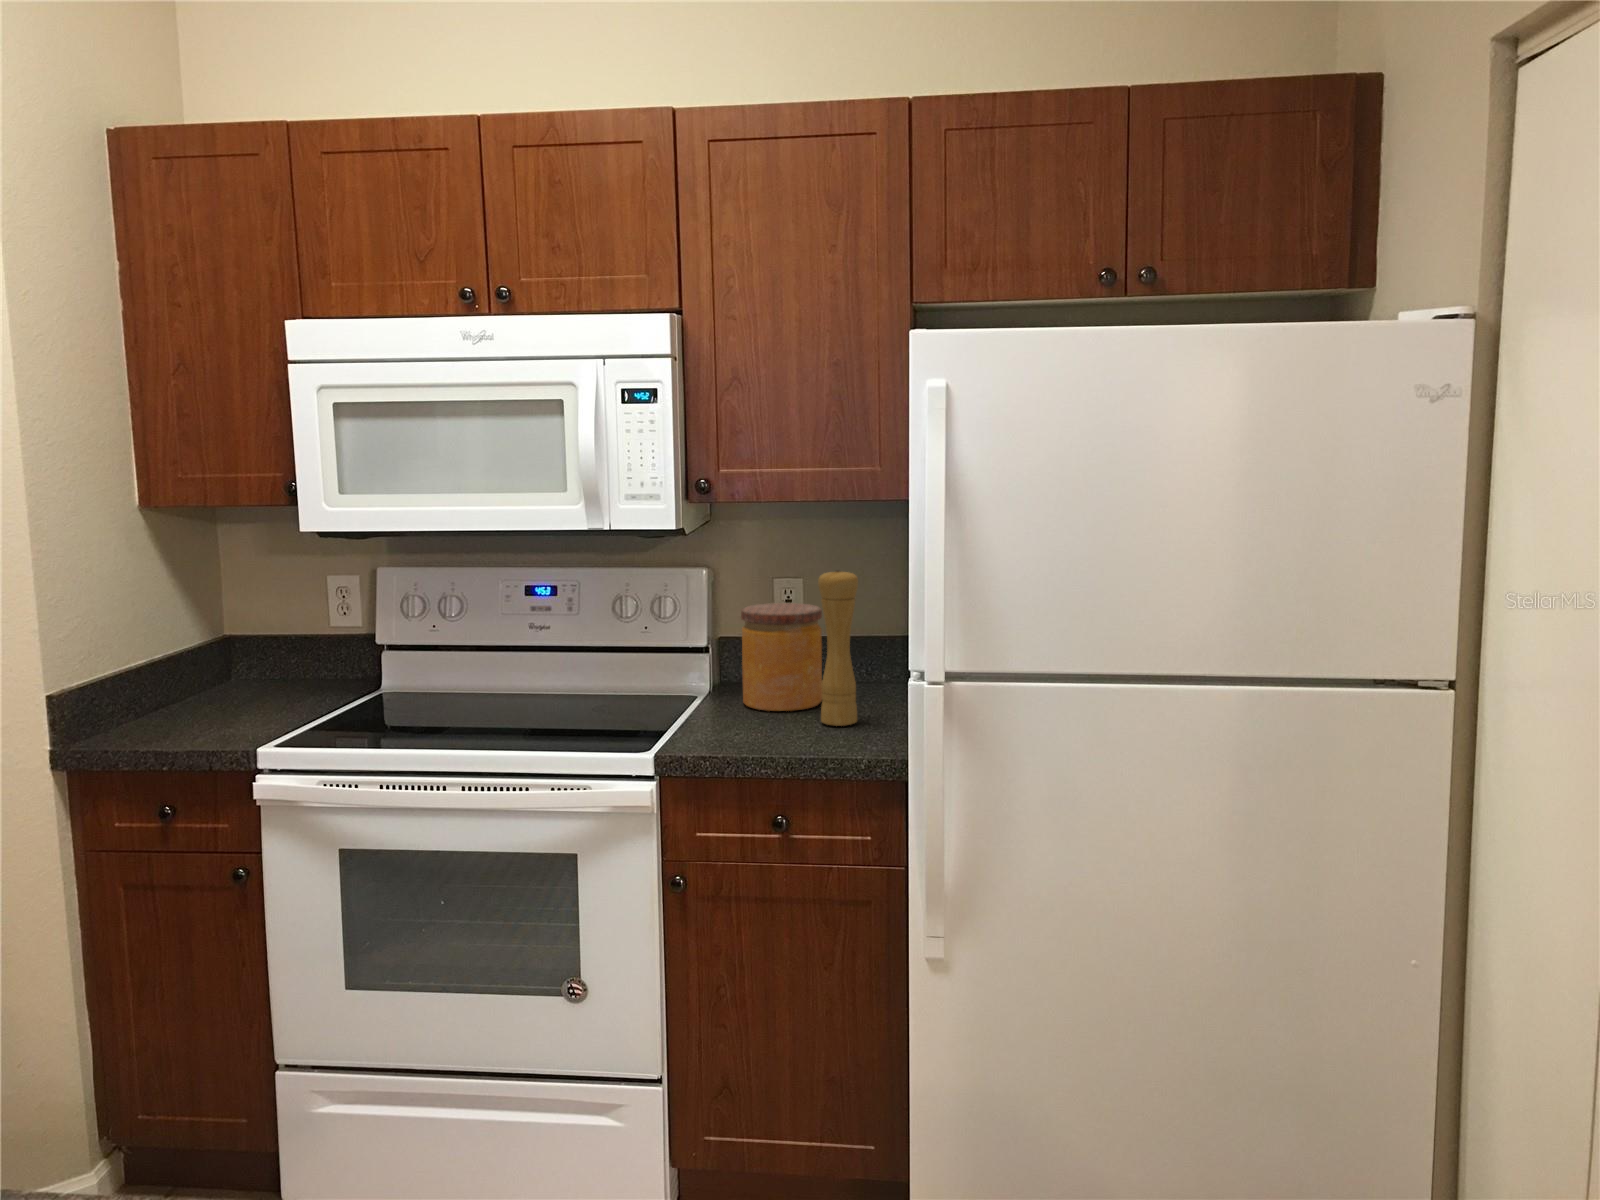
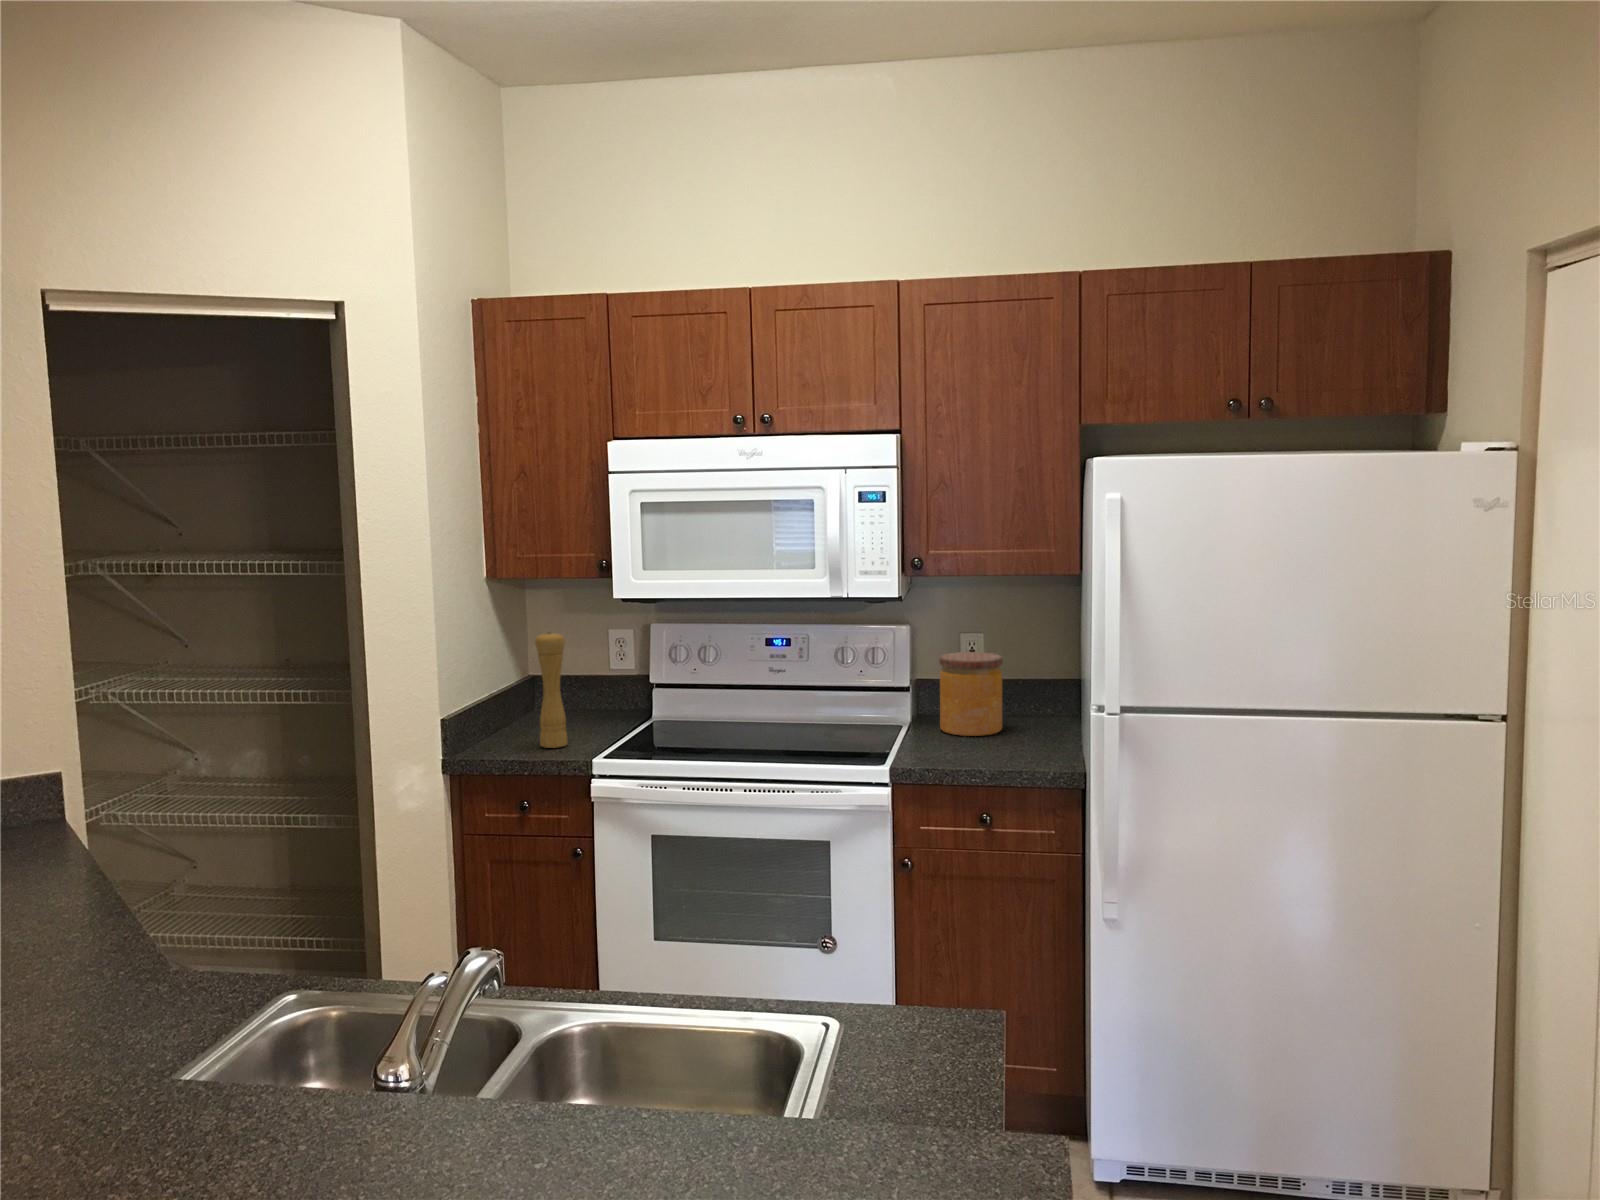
pepper mill: present [818,569,858,726] -> present [535,632,567,748]

